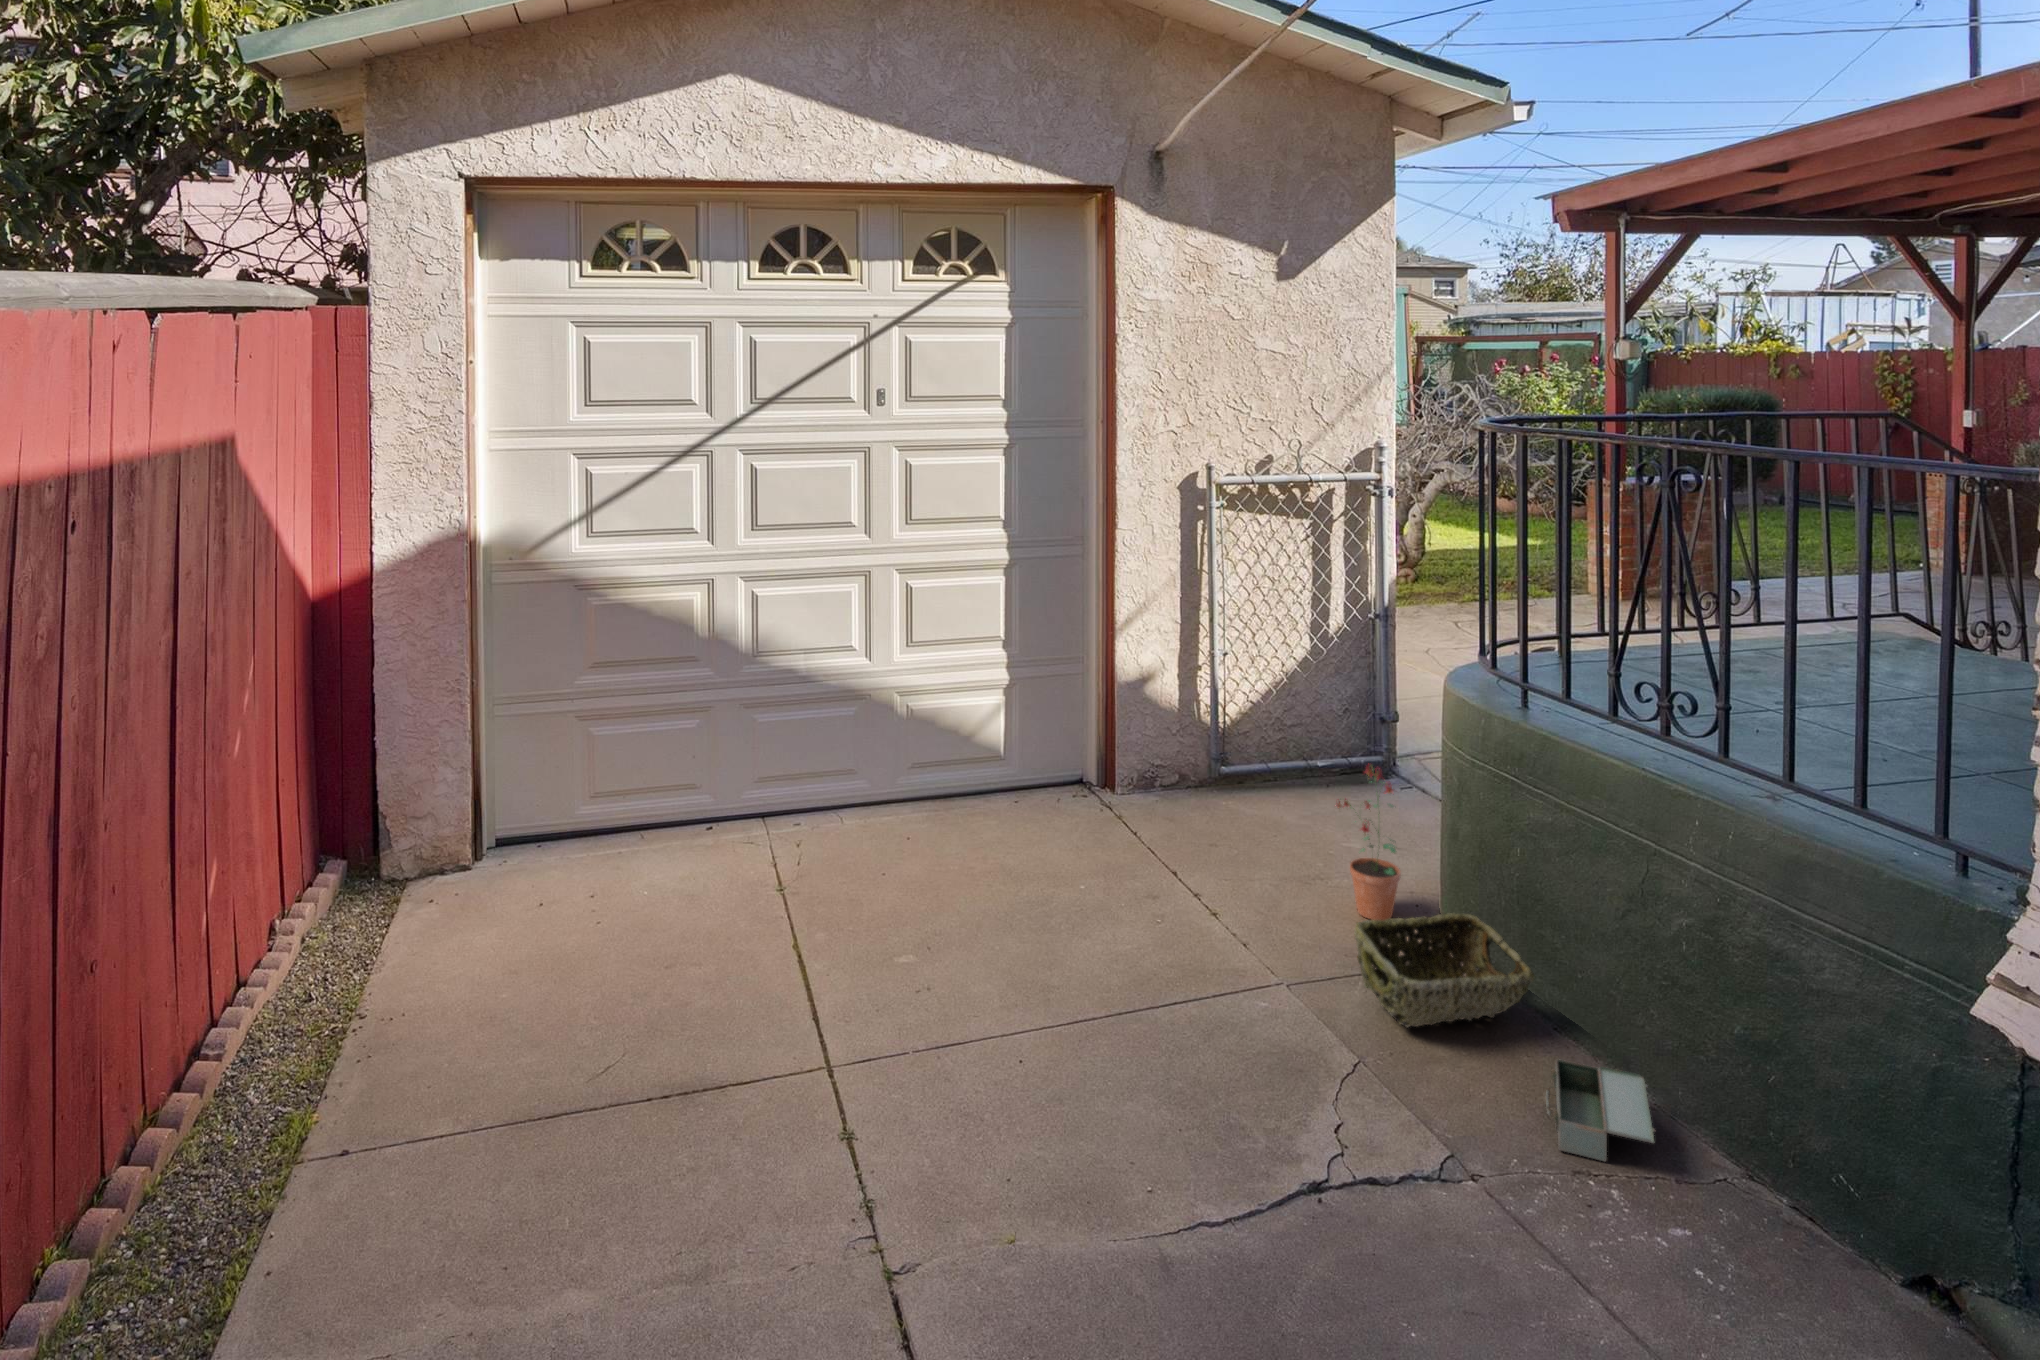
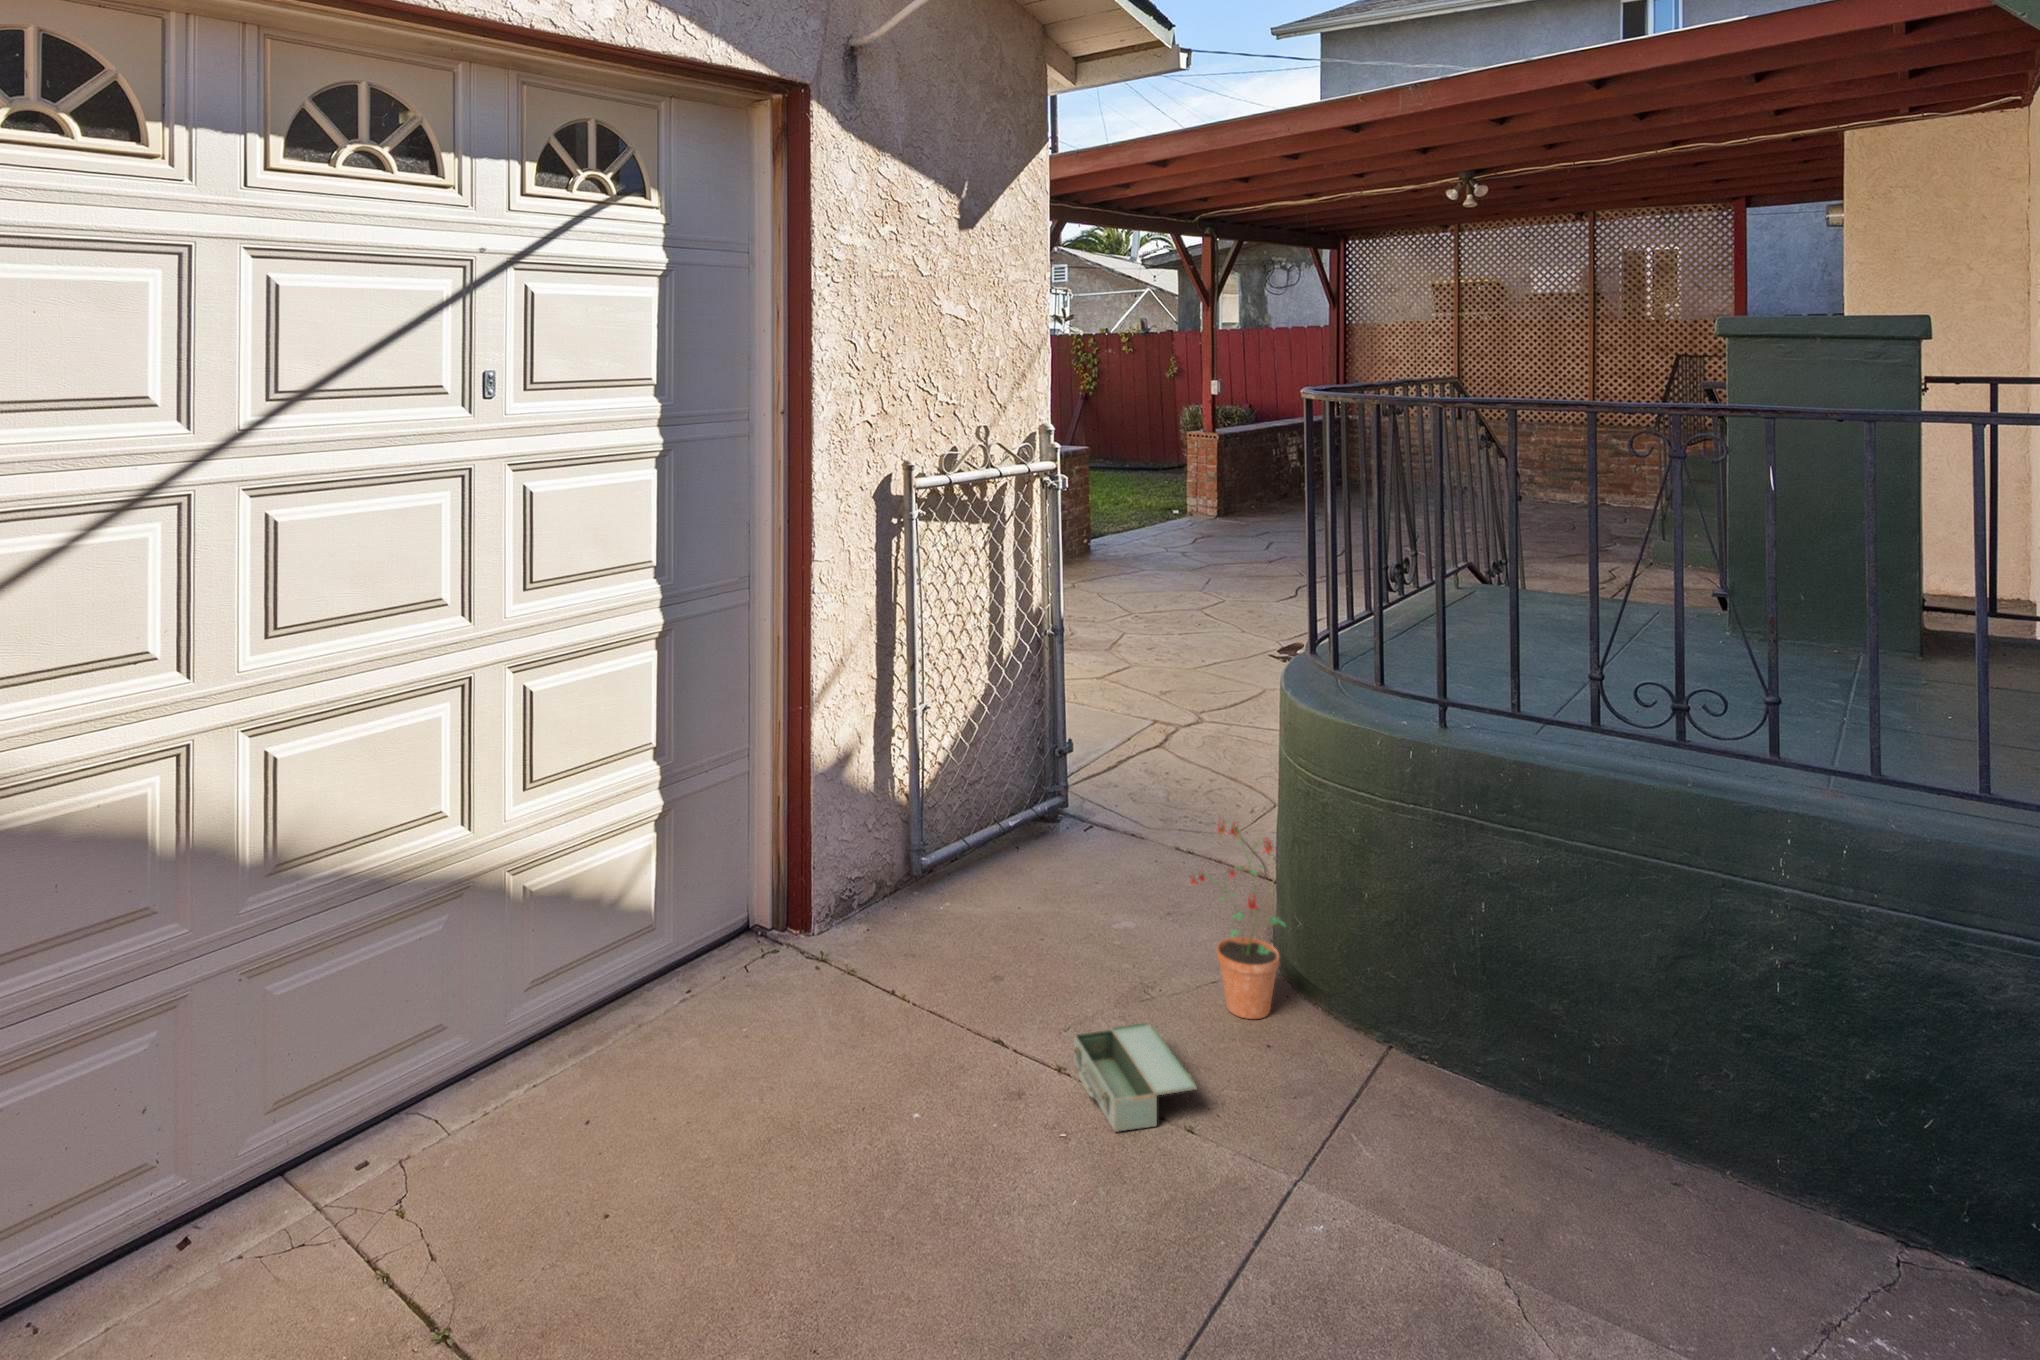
woven basket: present [1354,913,1534,1027] -> none [1369,982,1552,1165]
toolbox: present [1546,1059,1655,1161] -> present [1074,1023,1197,1132]

